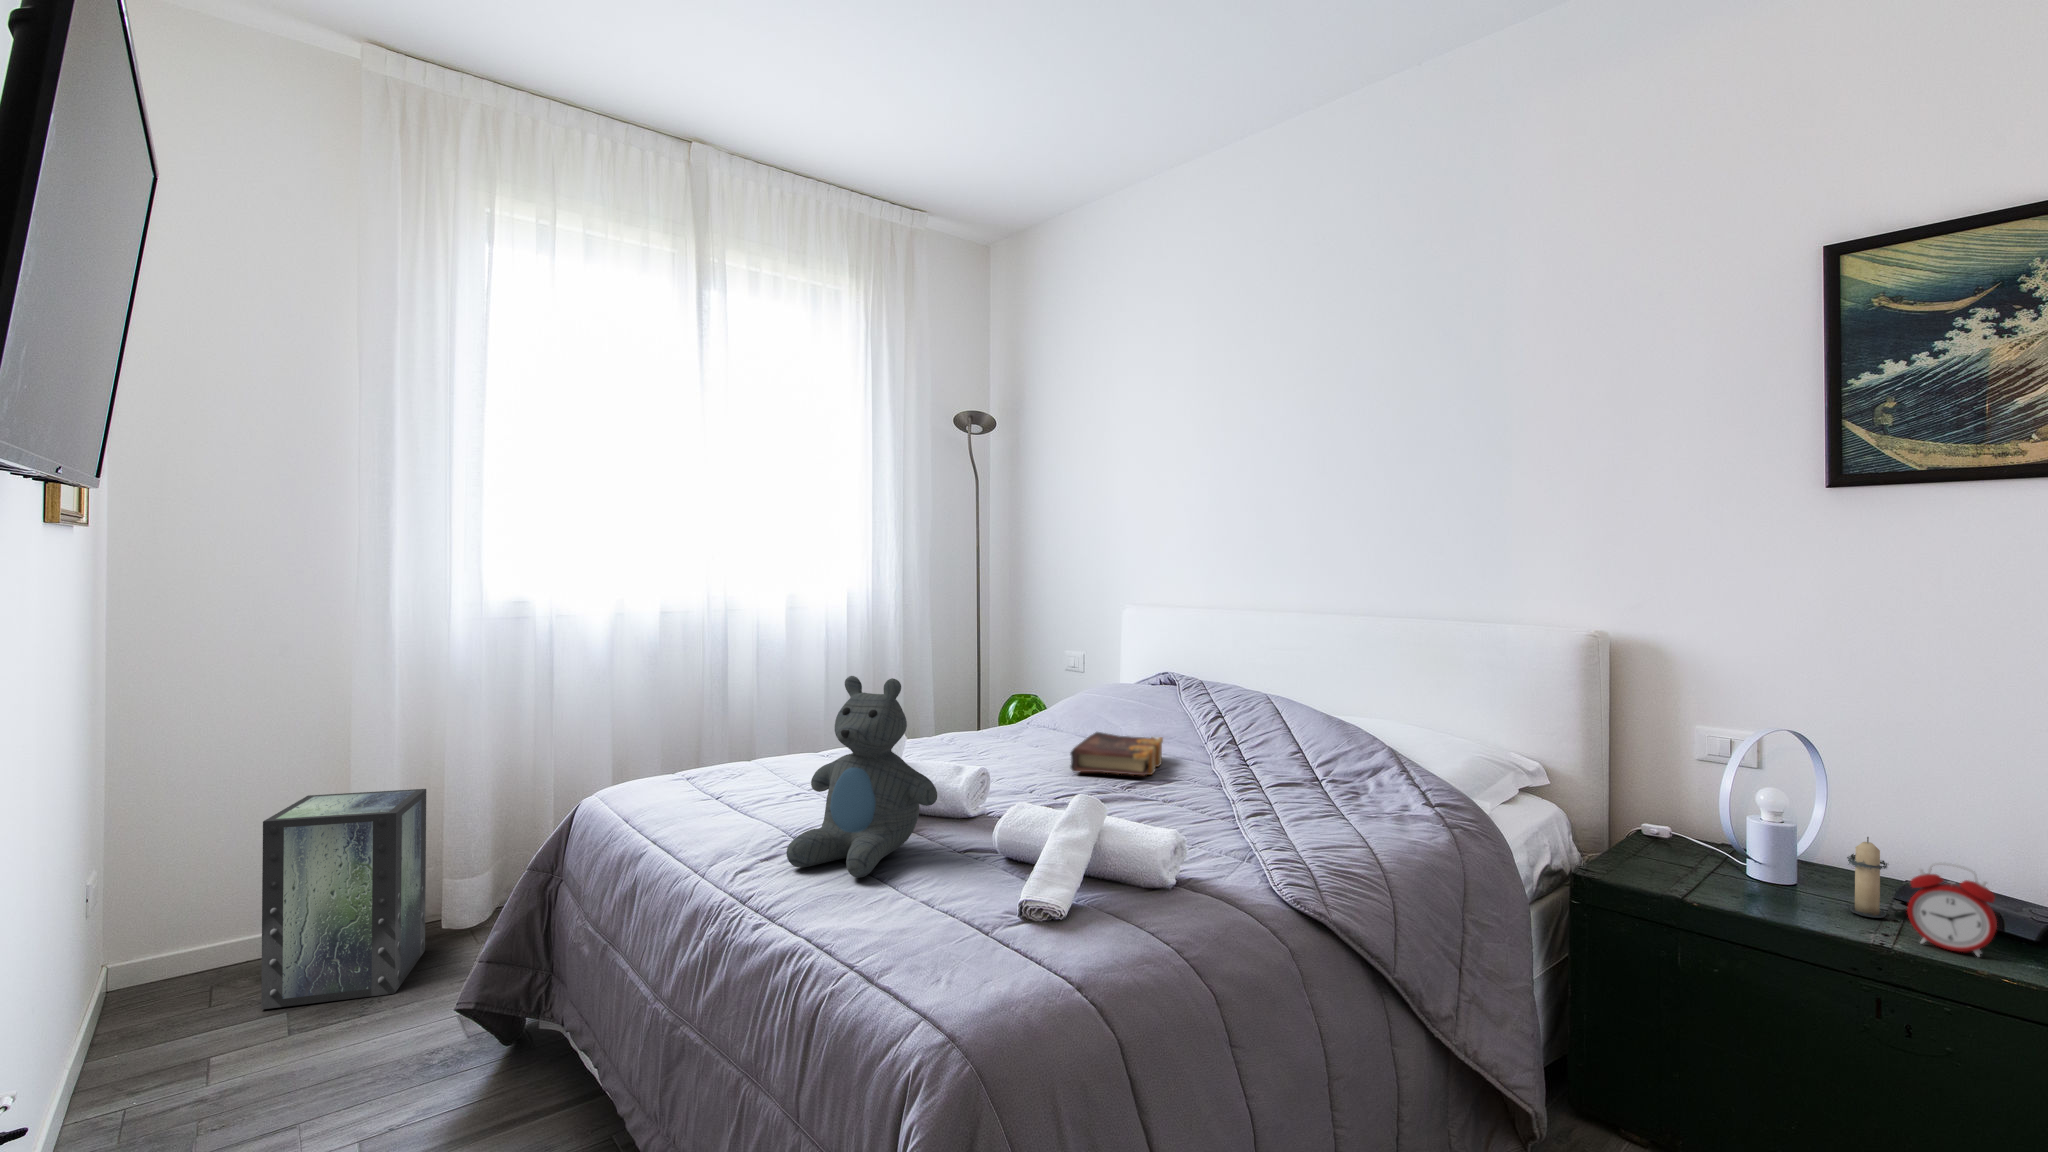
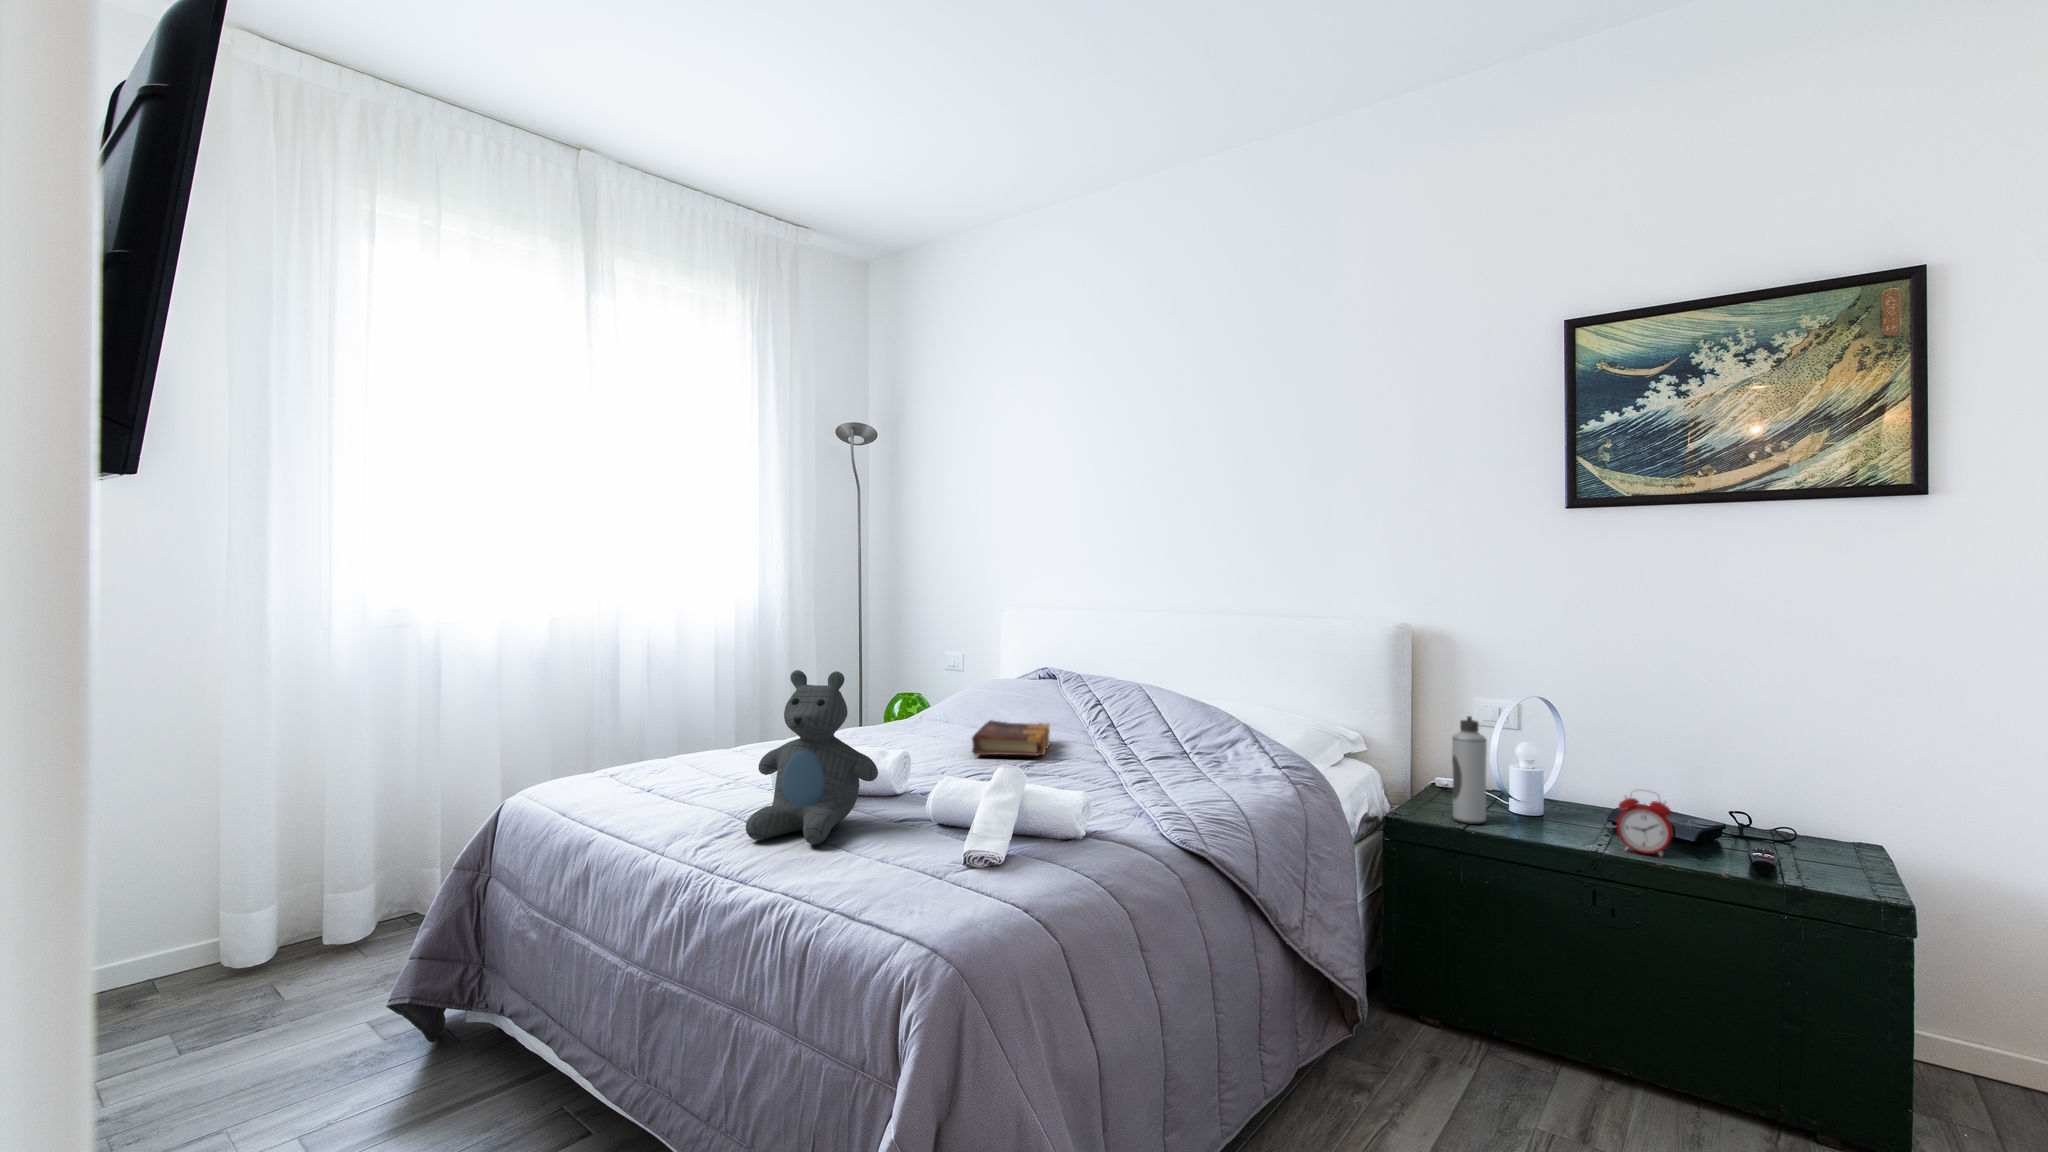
water bottle: none [1664,751,1713,890] -> present [1452,716,1487,824]
storage box: present [261,789,426,1009] -> none [146,800,313,1031]
candle: present [1847,837,1887,918] -> none [1575,775,1609,837]

